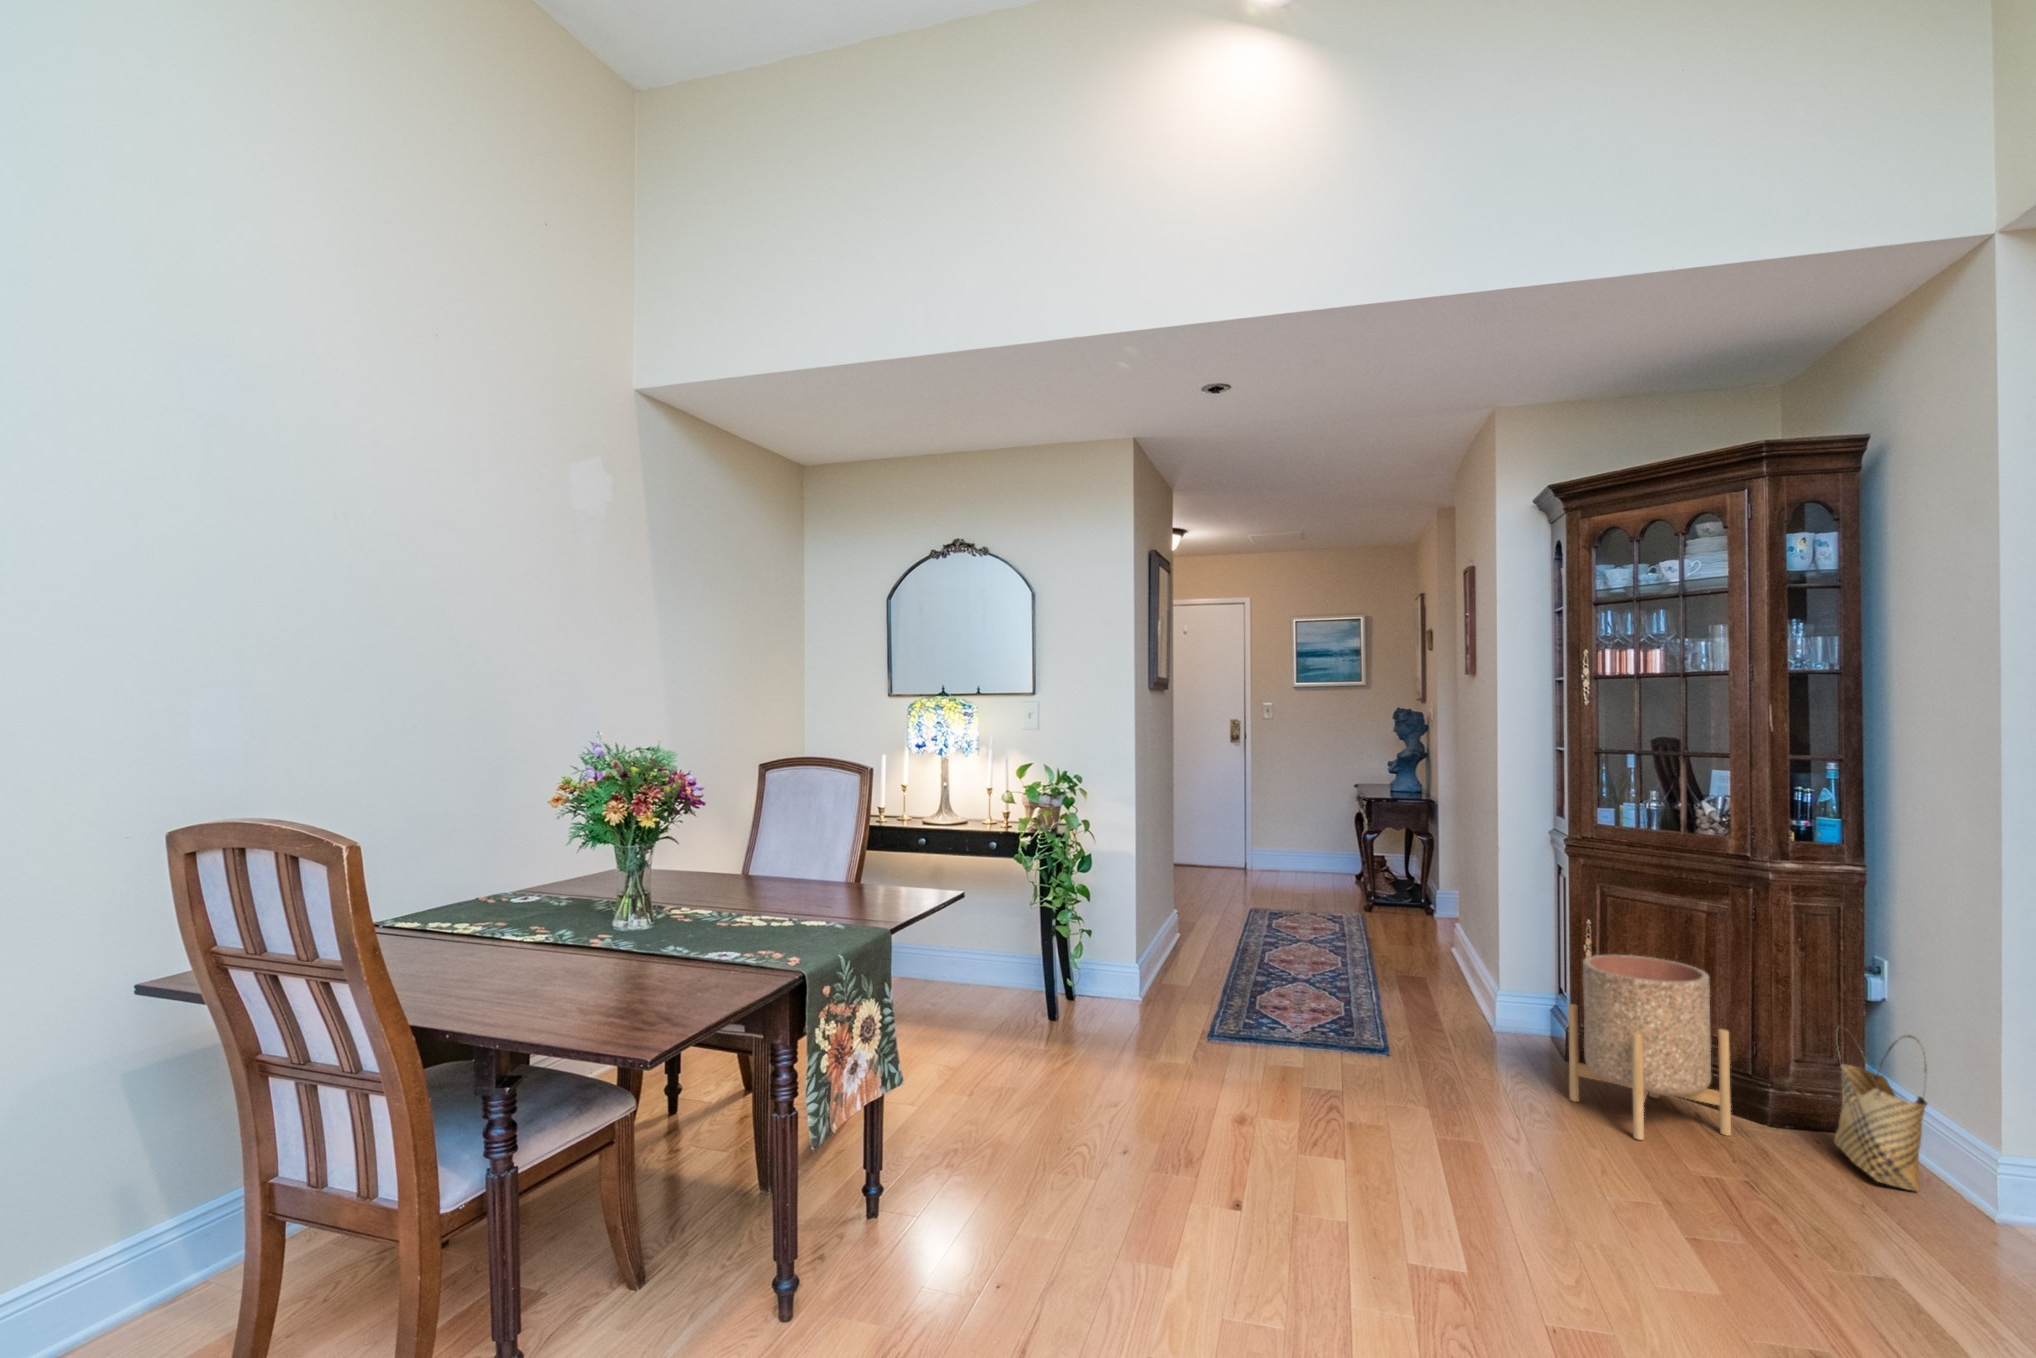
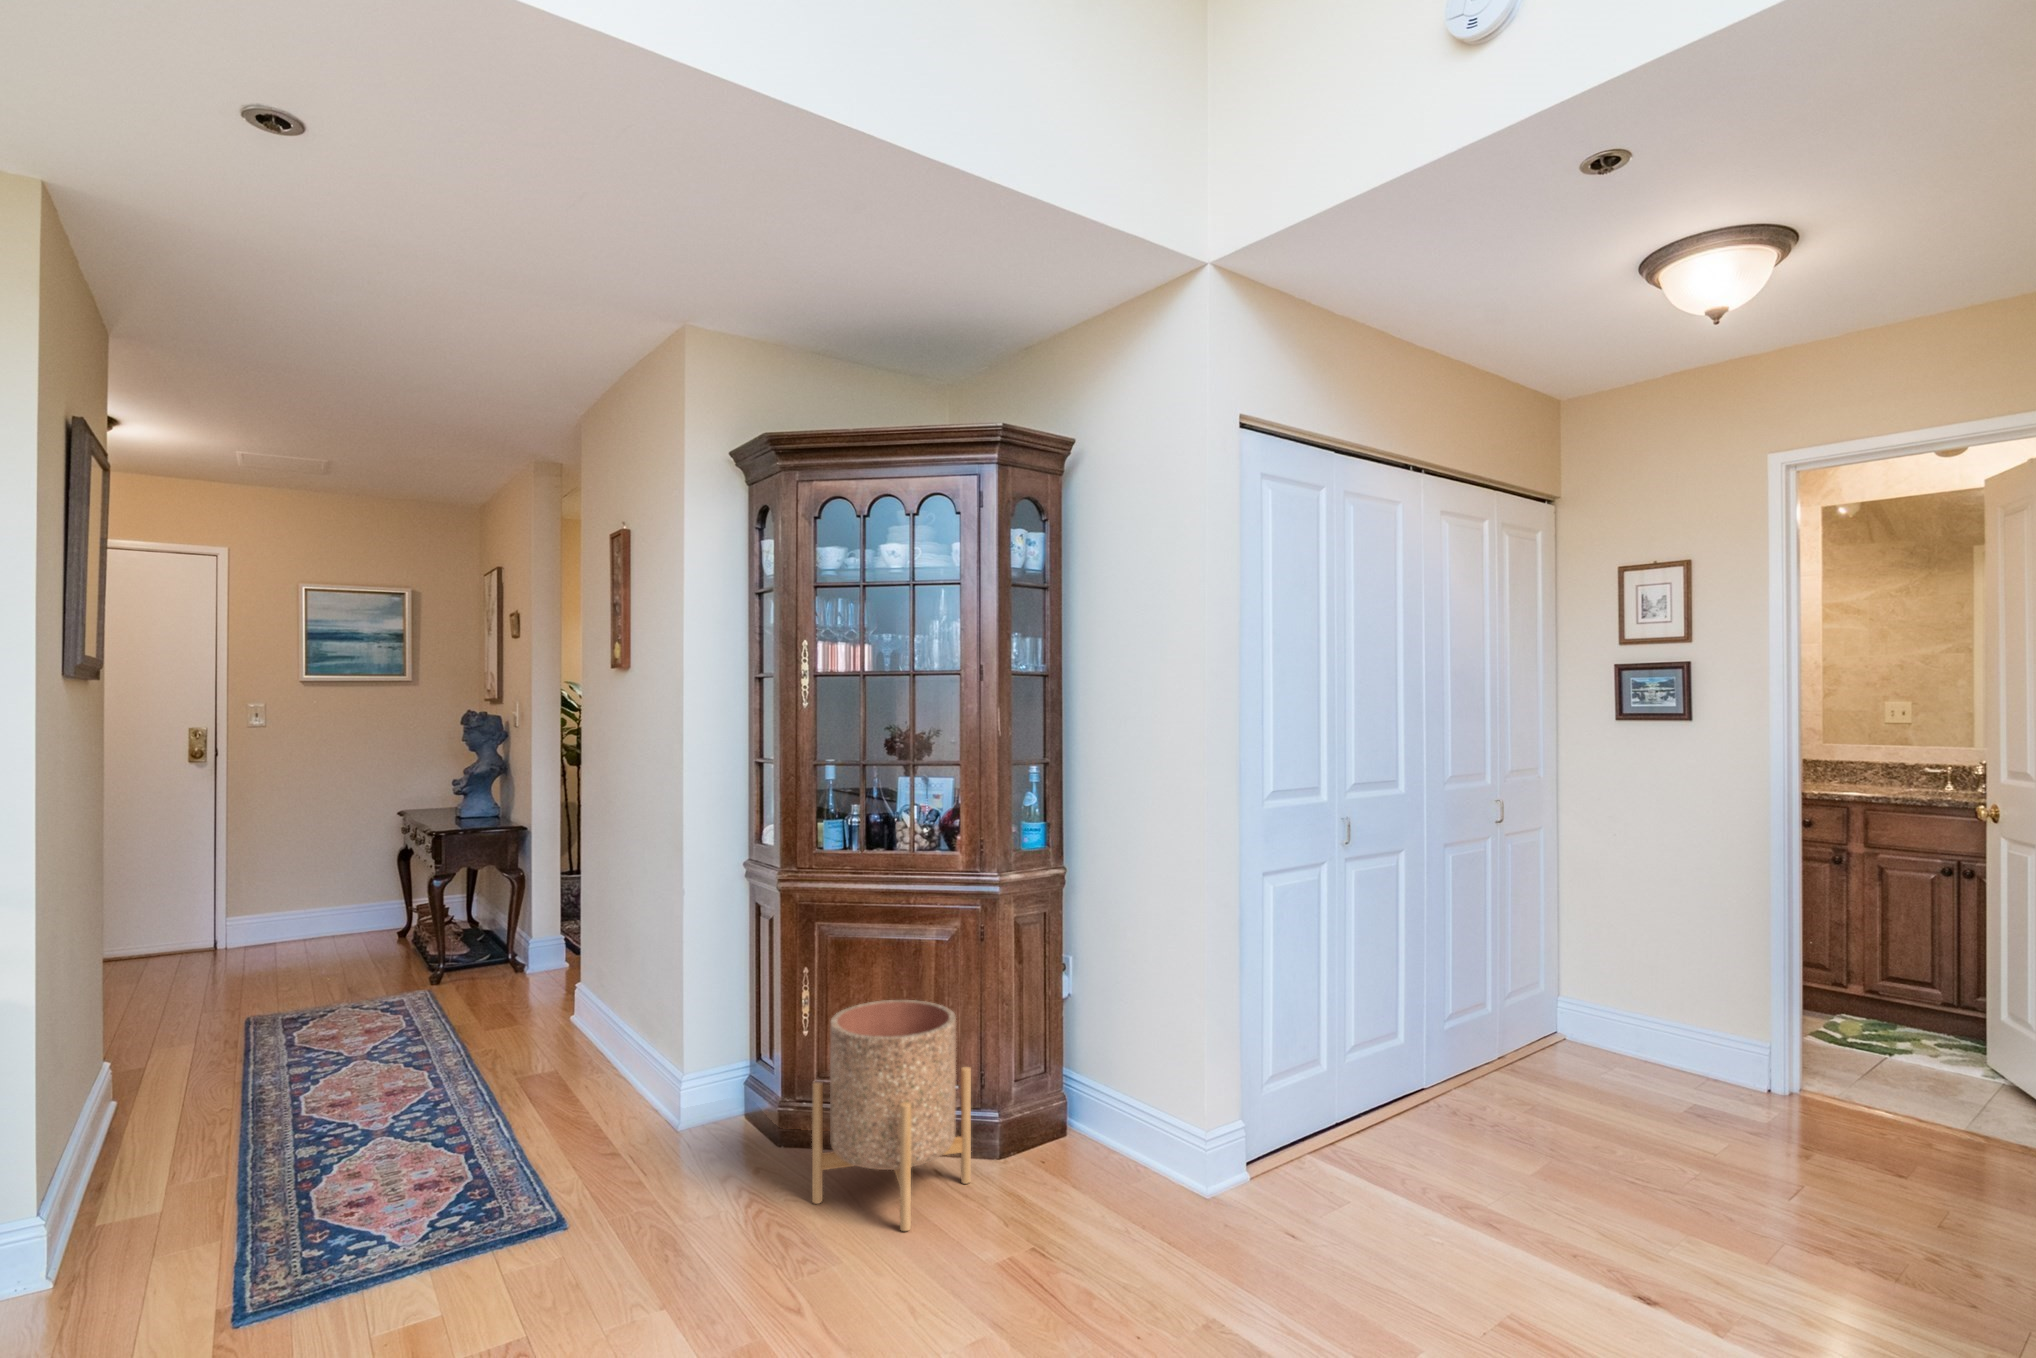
woven basket: present [1834,1026,1927,1191] -> none [1047,1027,1133,1185]

